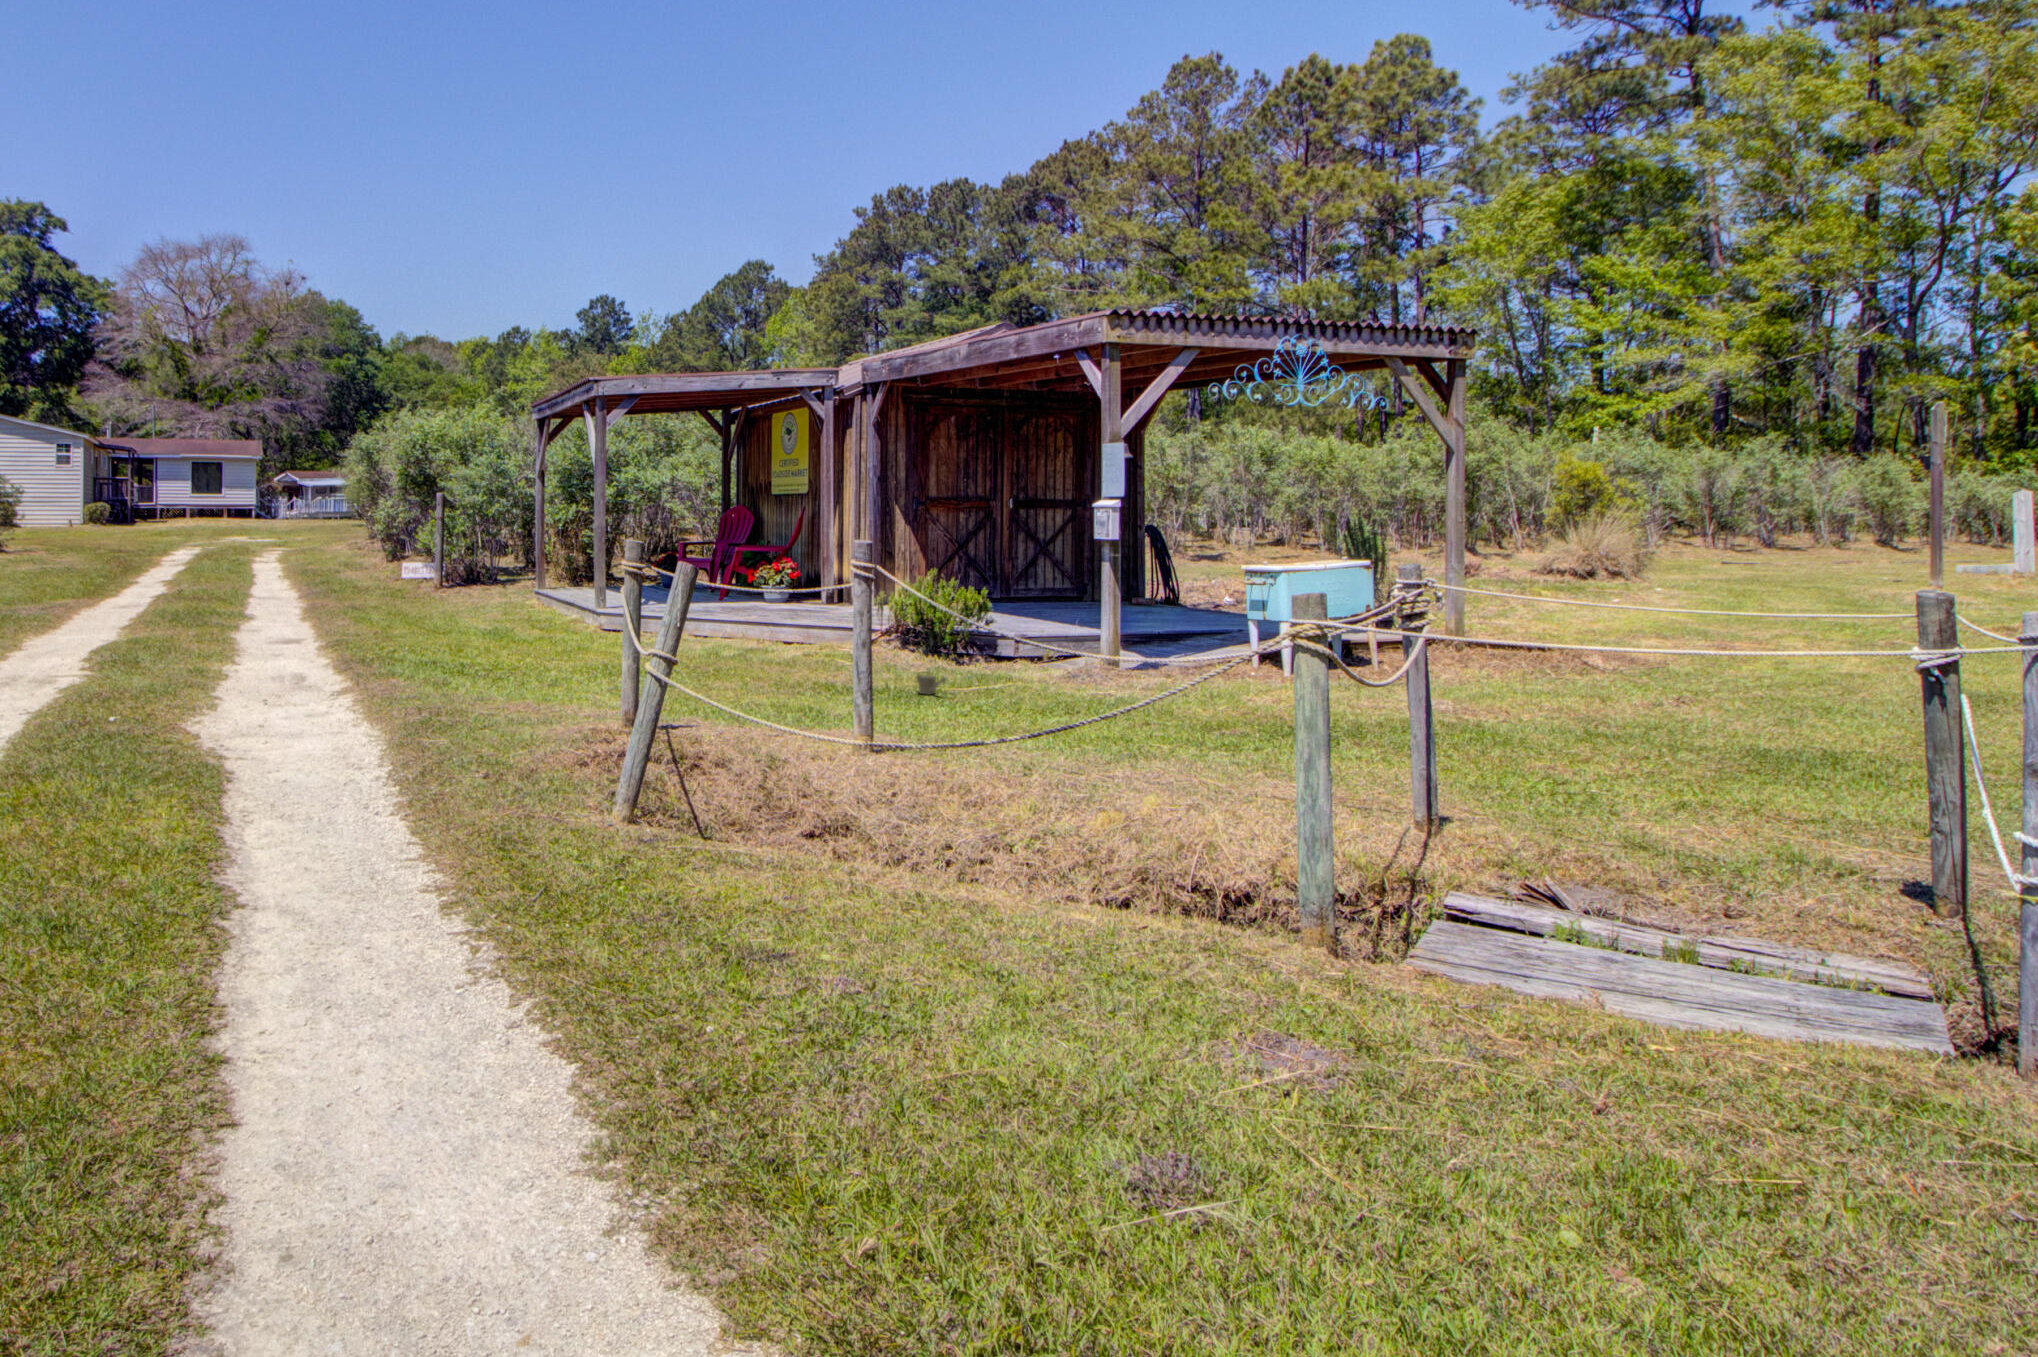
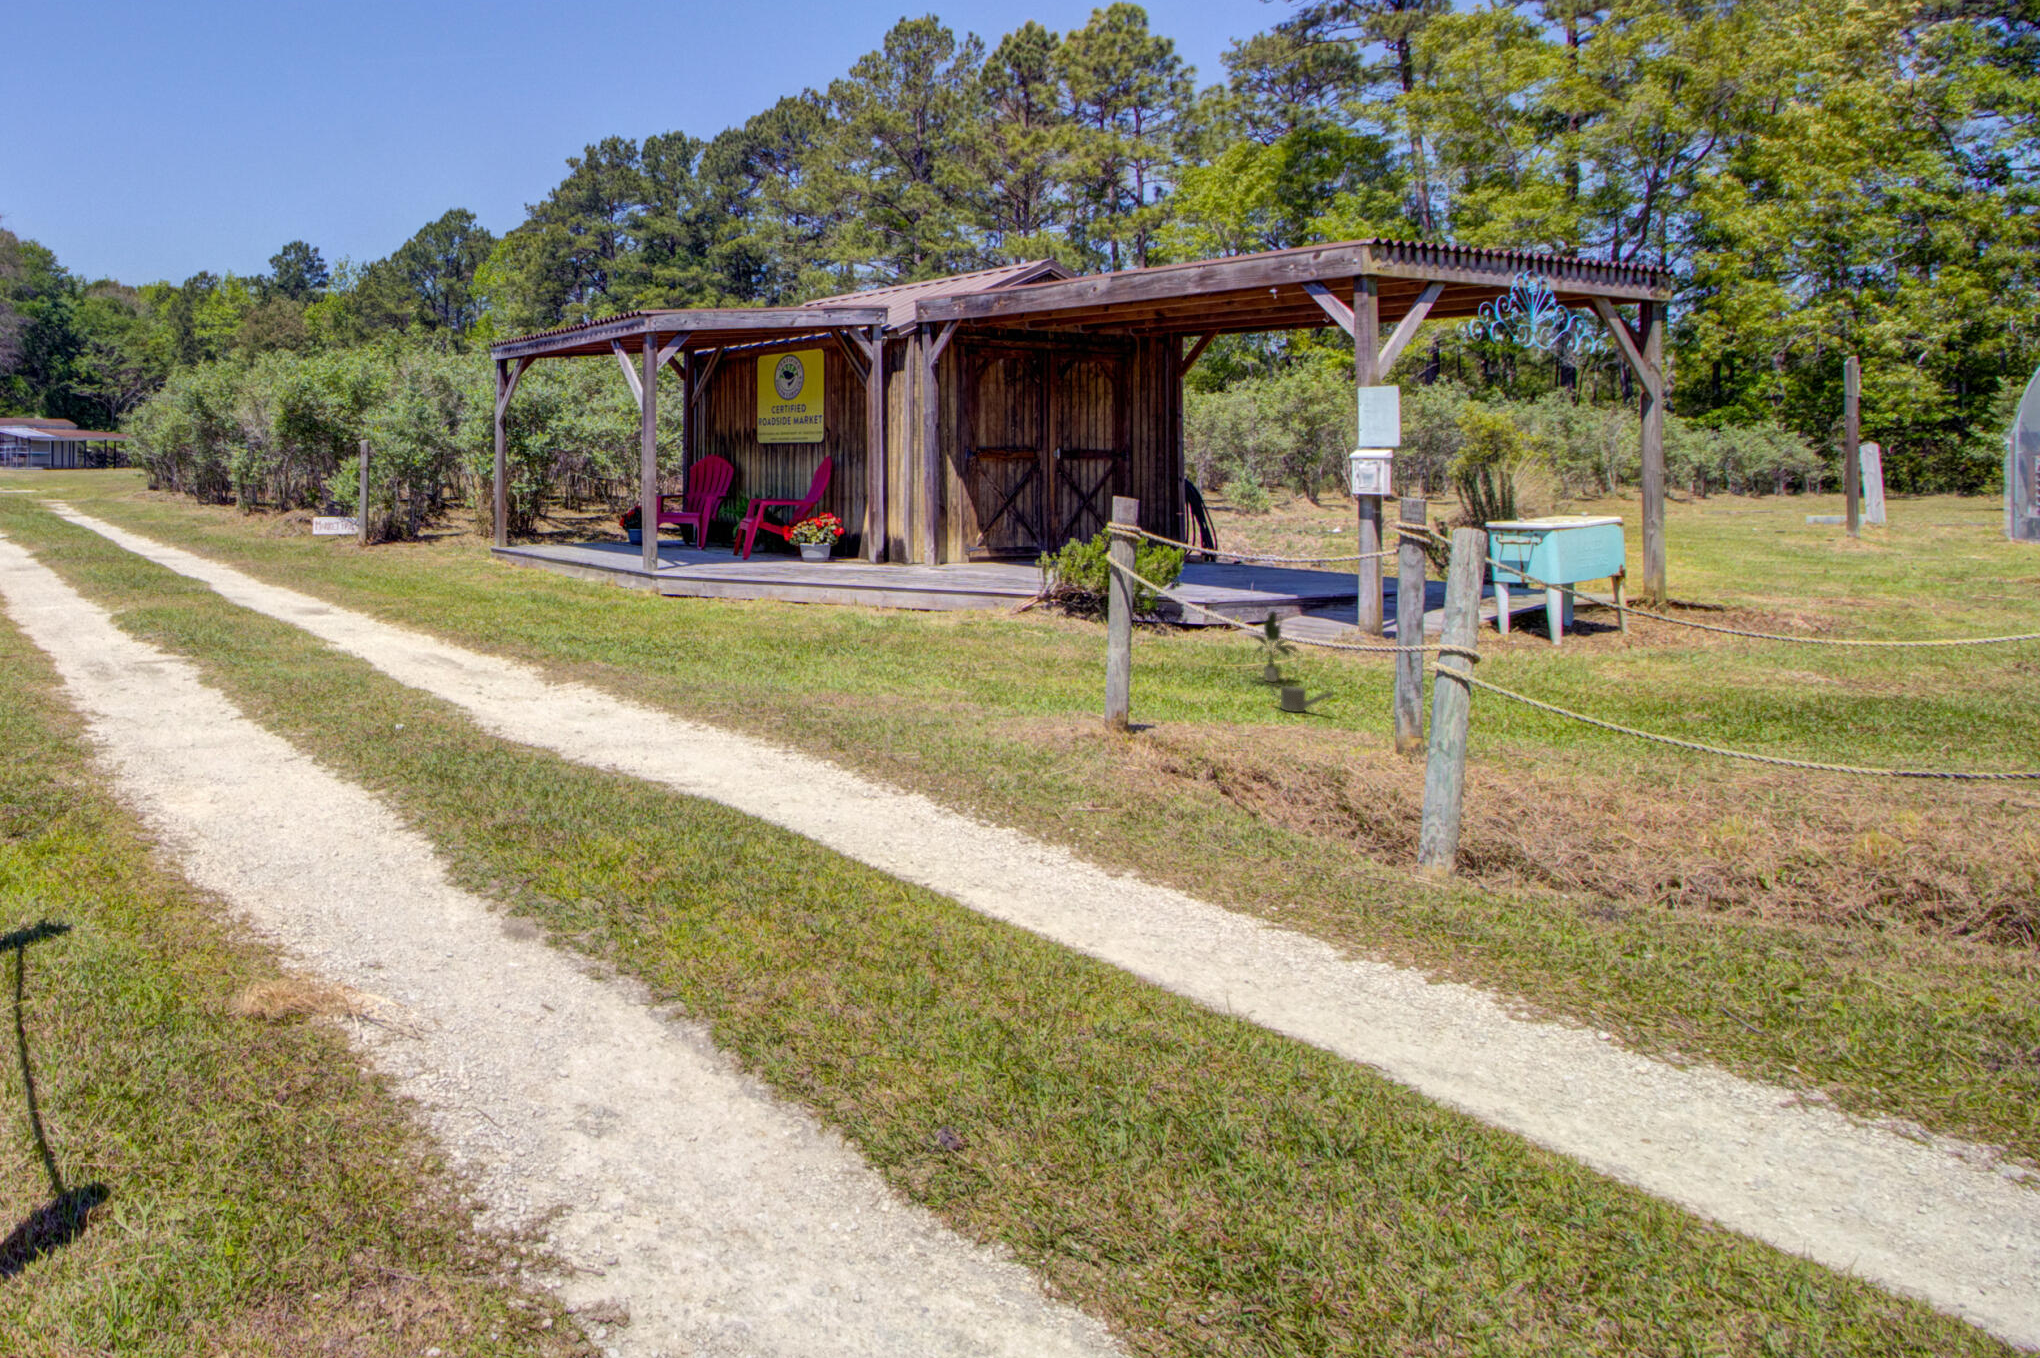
potted plant: none [942,621,986,678] -> present [1252,612,1298,682]

